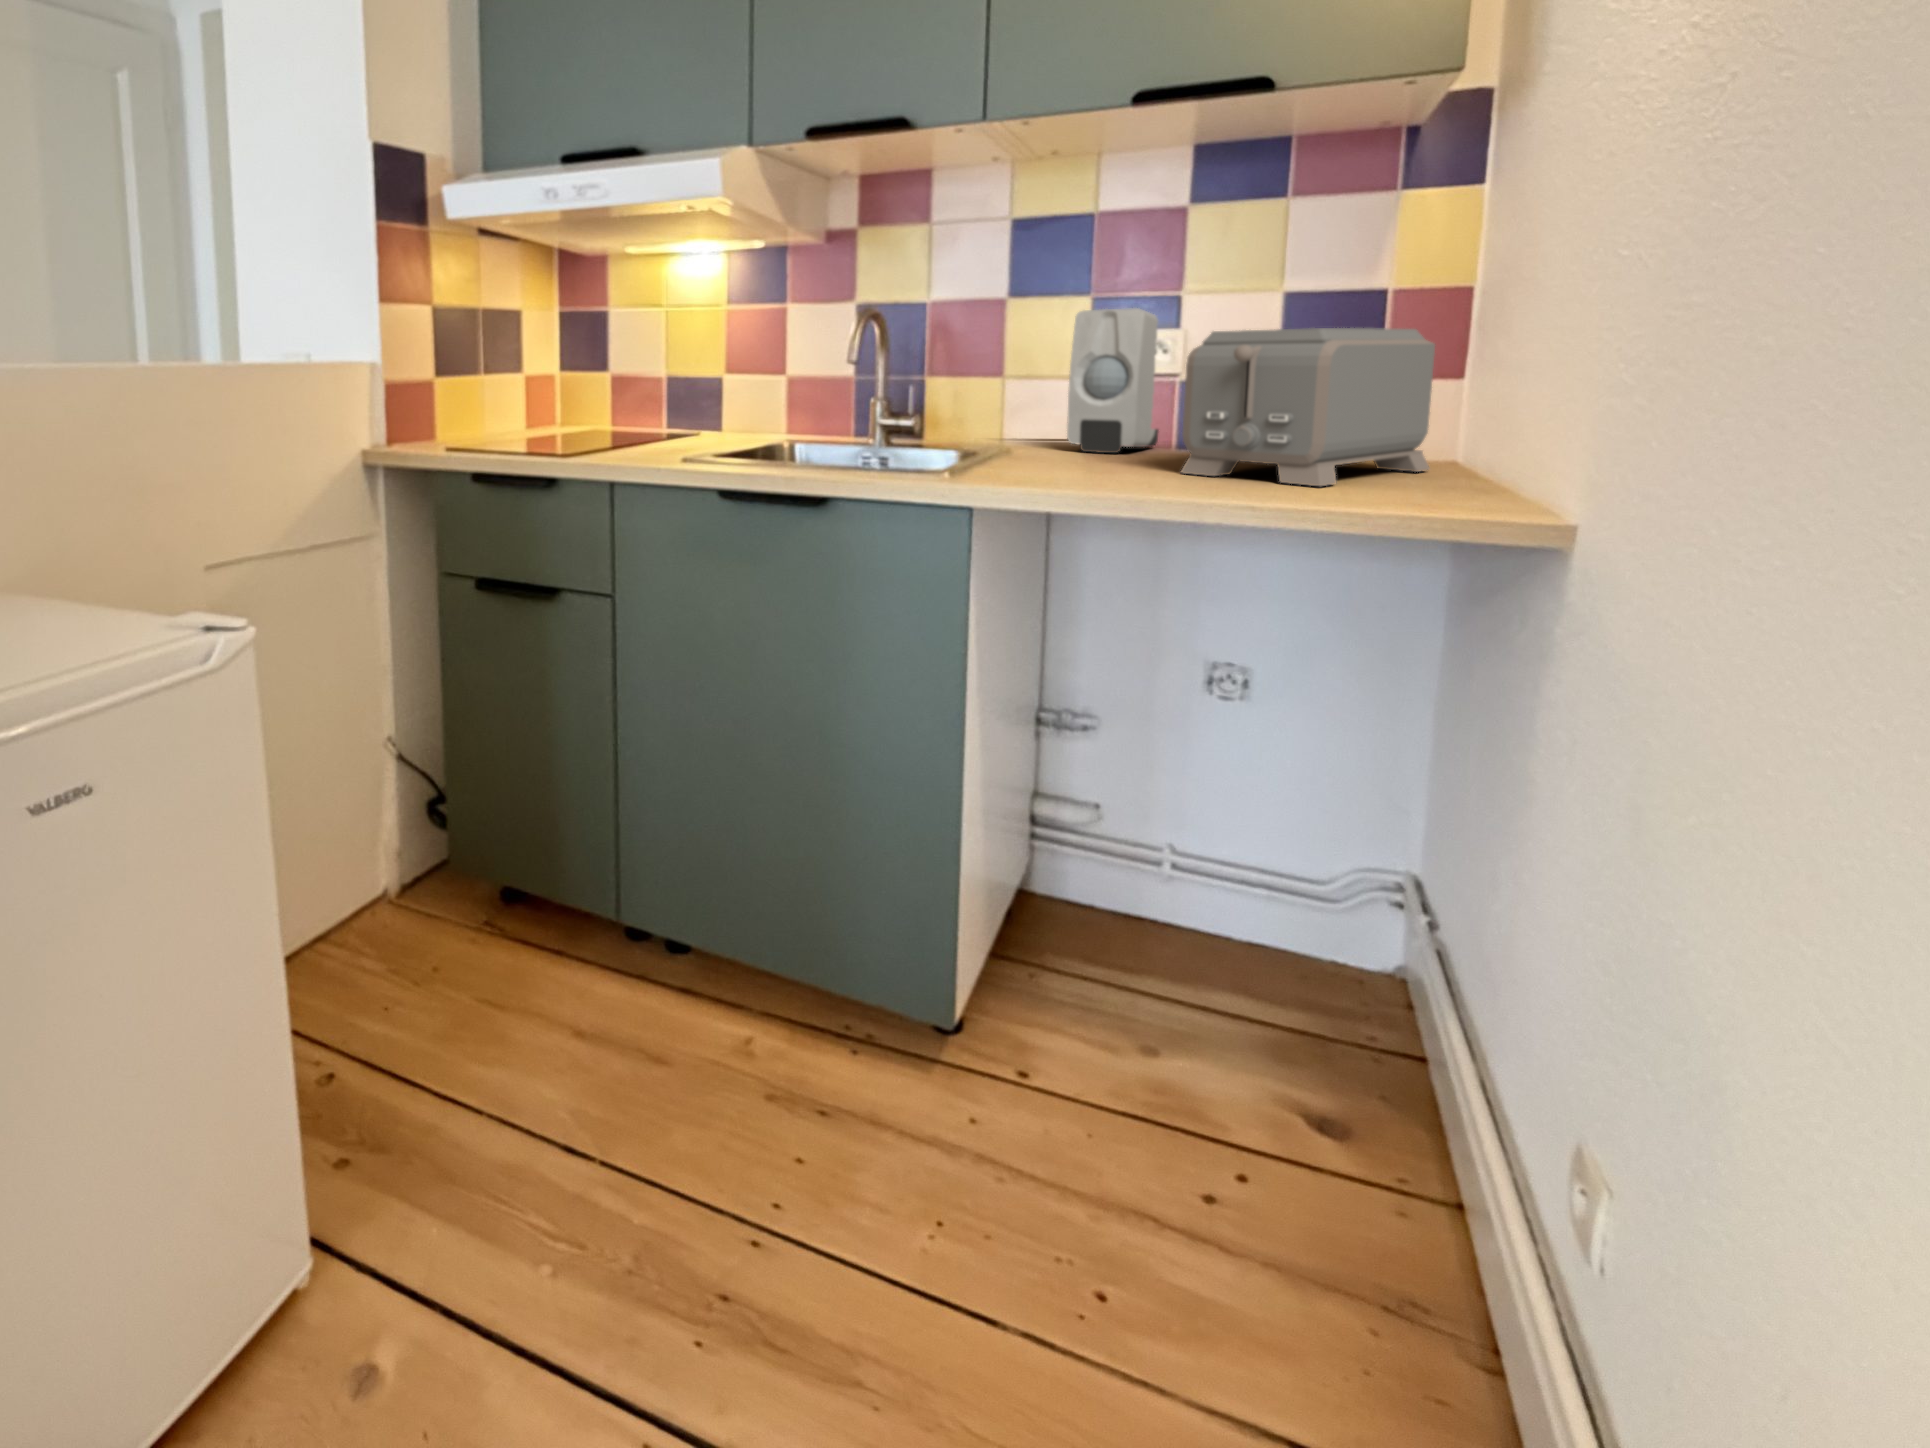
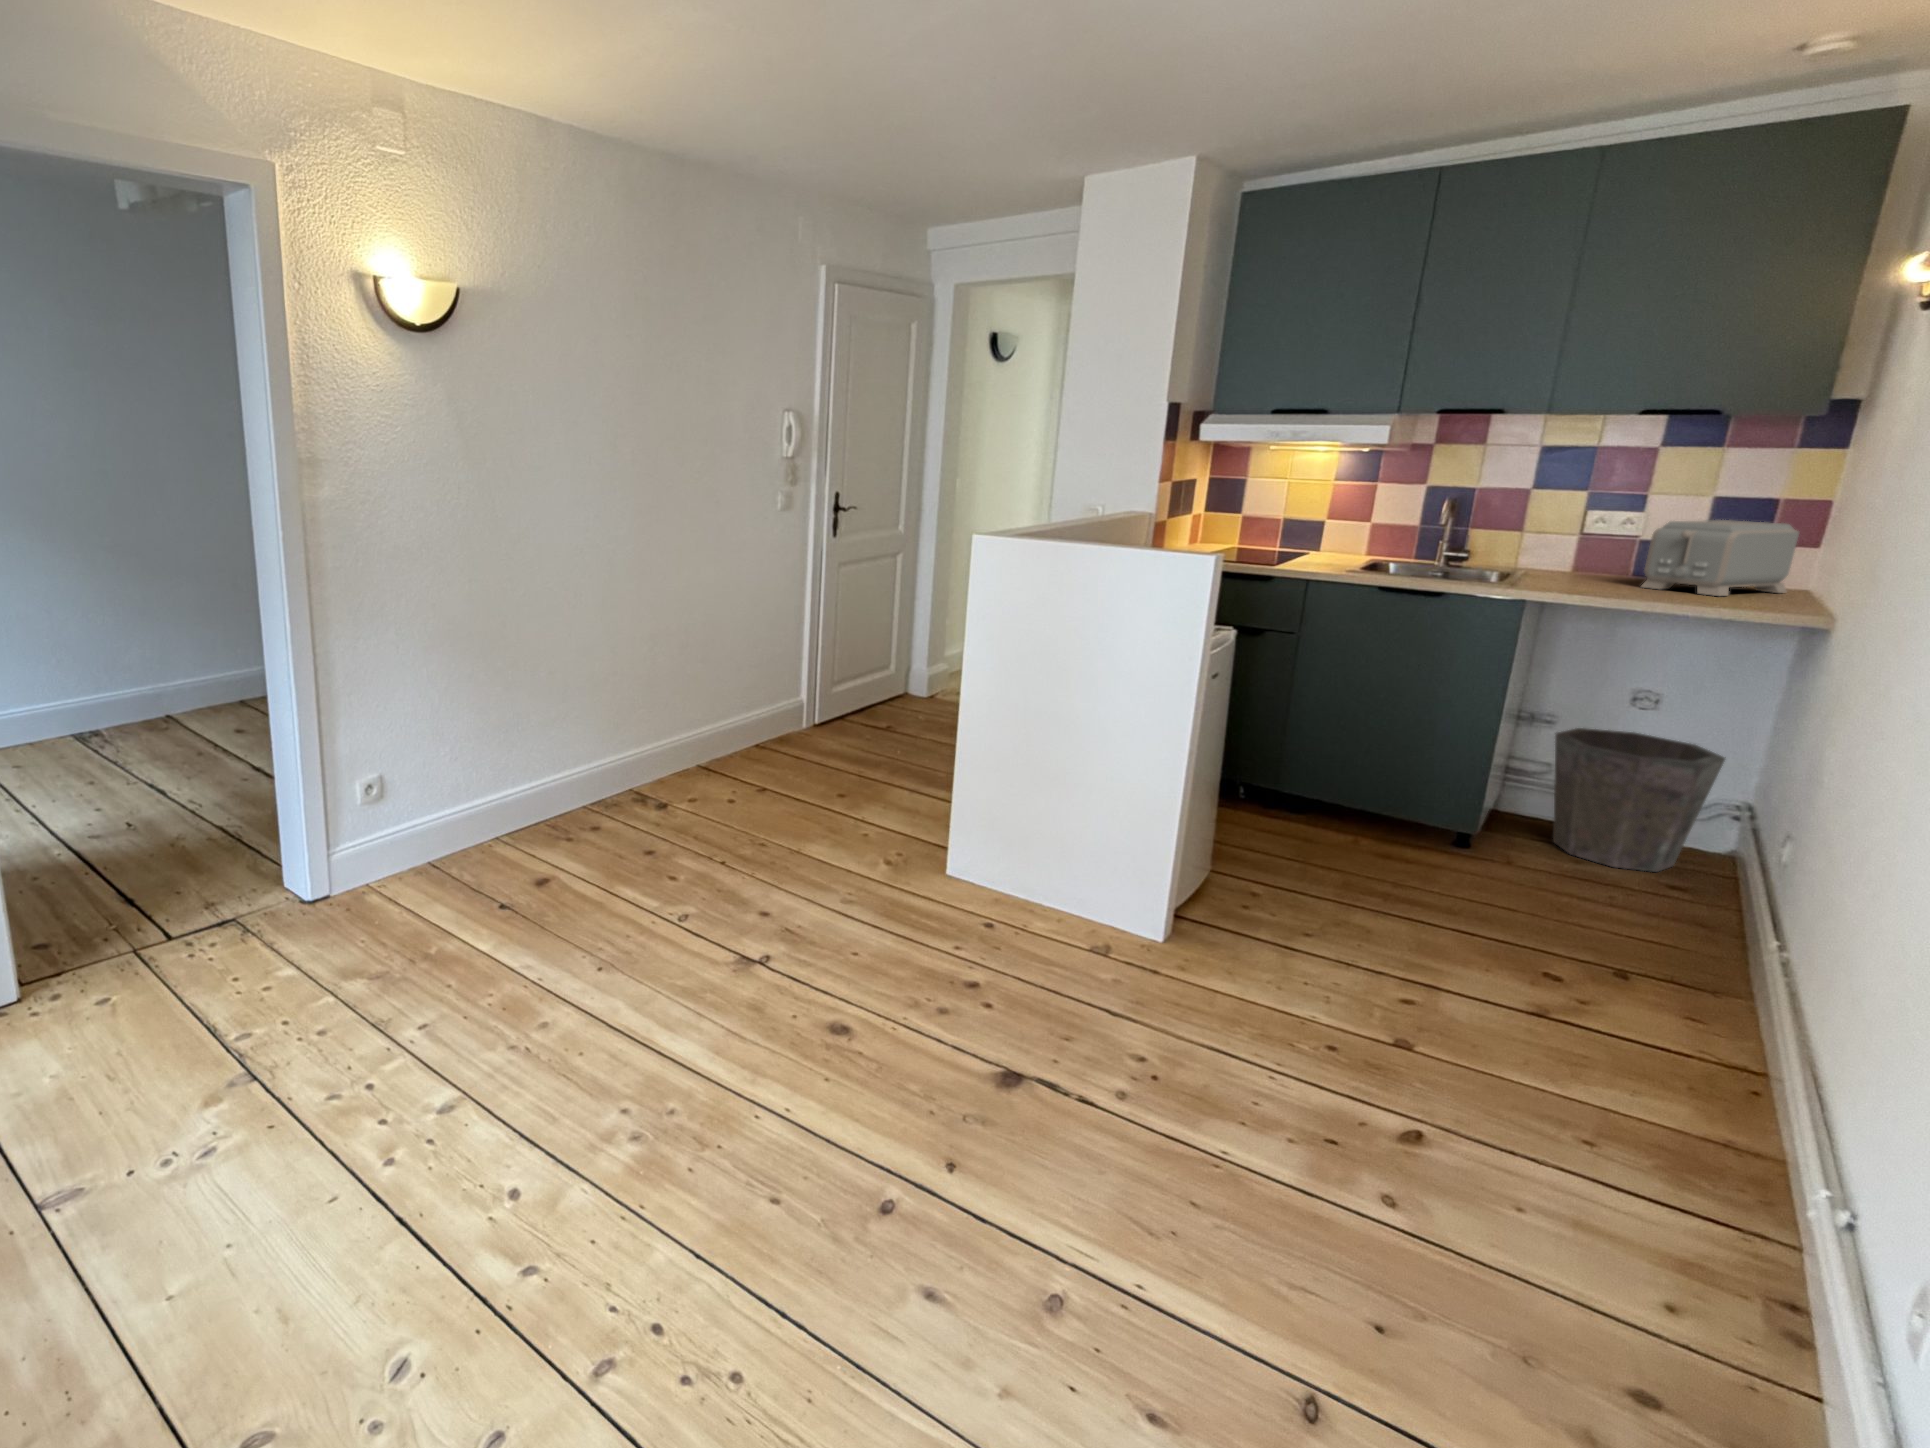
soap dispenser: present [1067,308,1158,453] -> none [1563,500,1635,576]
waste bin: none [1087,746,1373,1070] -> present [1553,728,1725,872]

